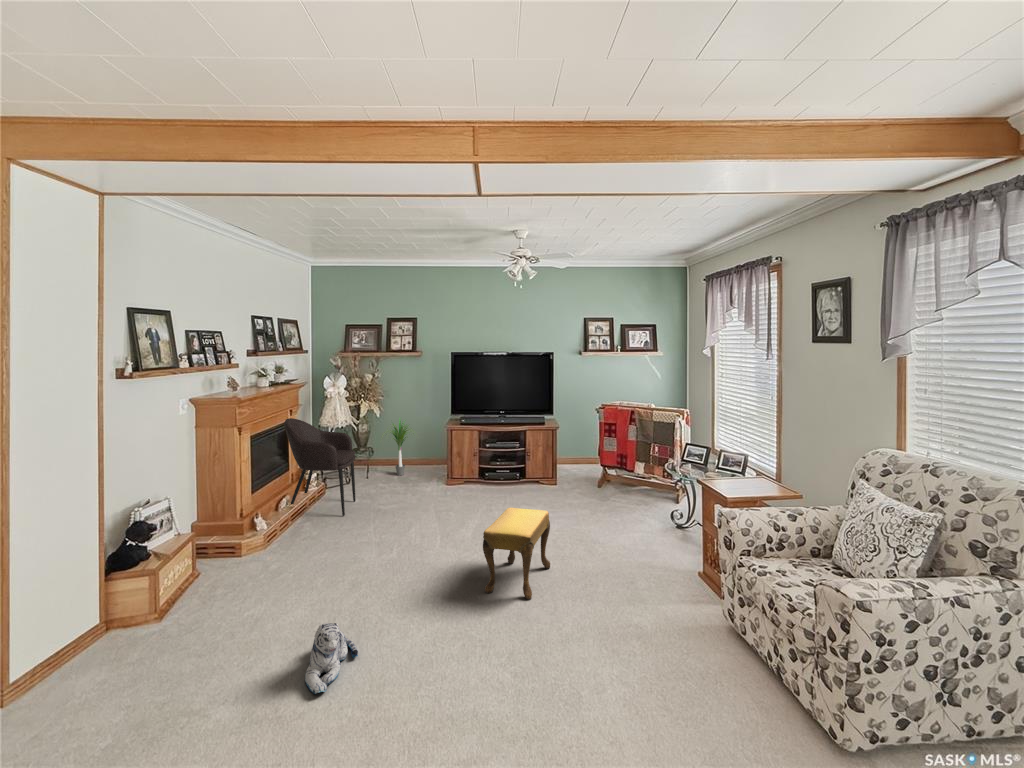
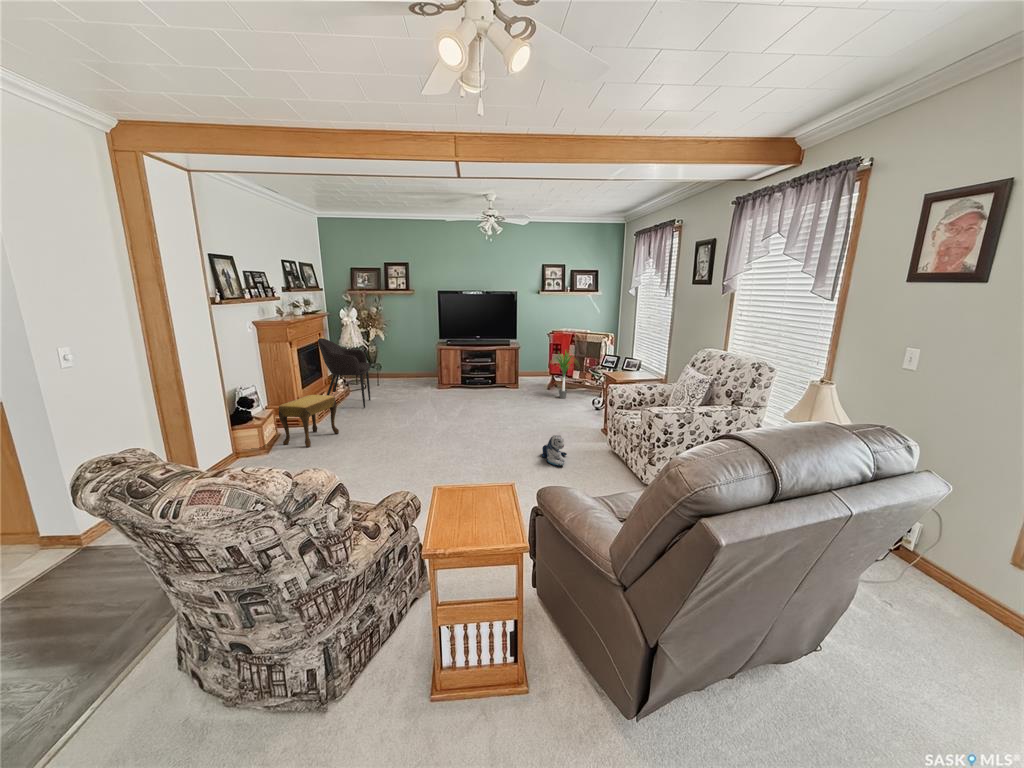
potted plant: present [390,421,410,476] -> present [556,352,571,399]
footstool: present [483,508,550,599] -> present [279,395,339,447]
plush toy: present [305,623,358,694] -> present [542,435,567,466]

